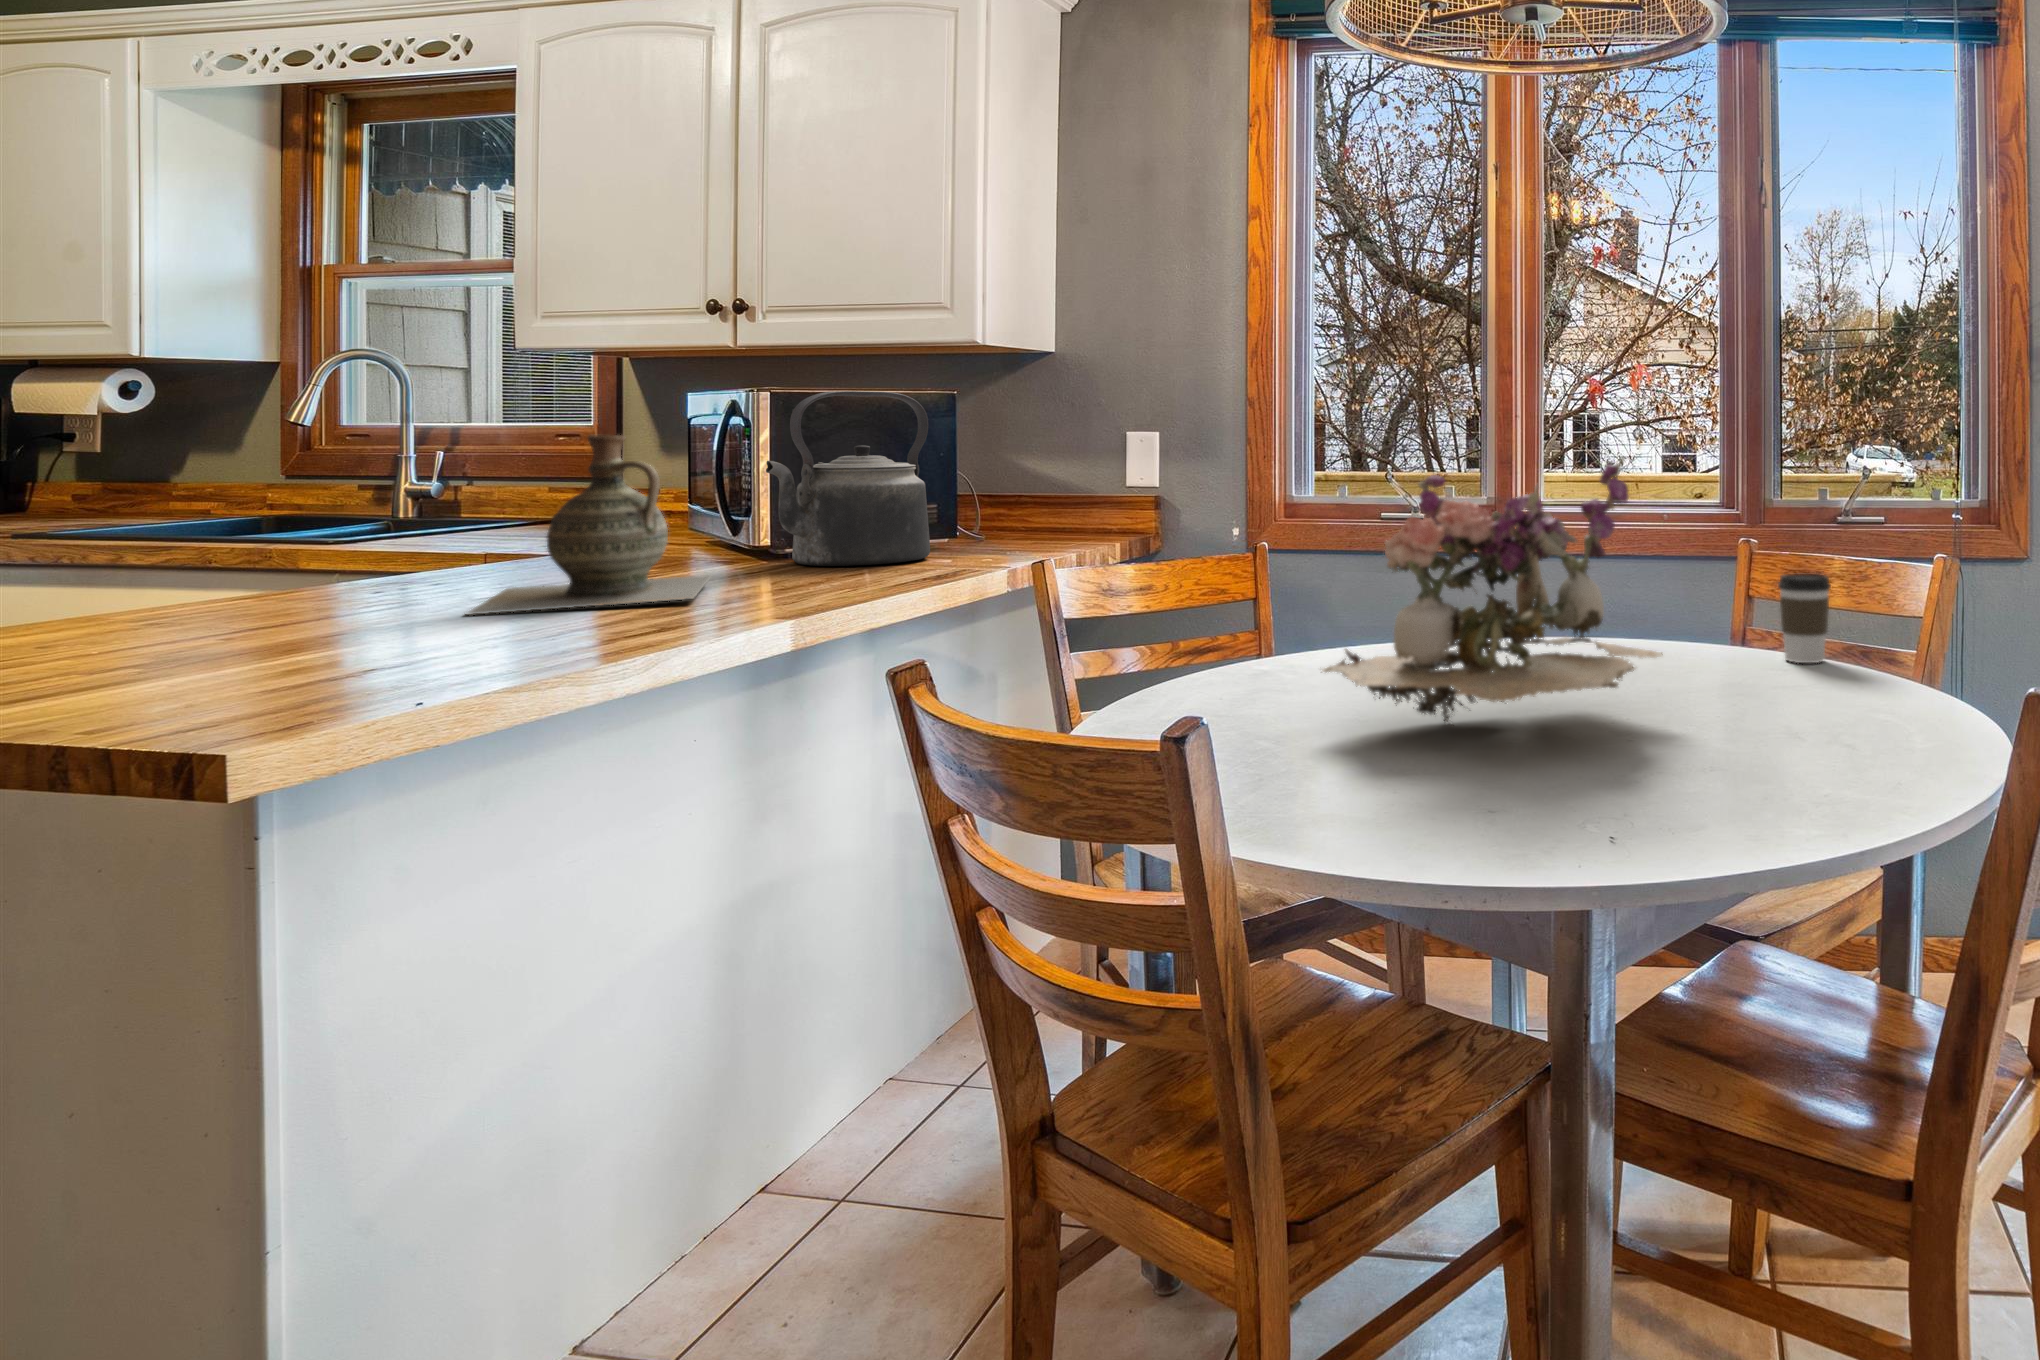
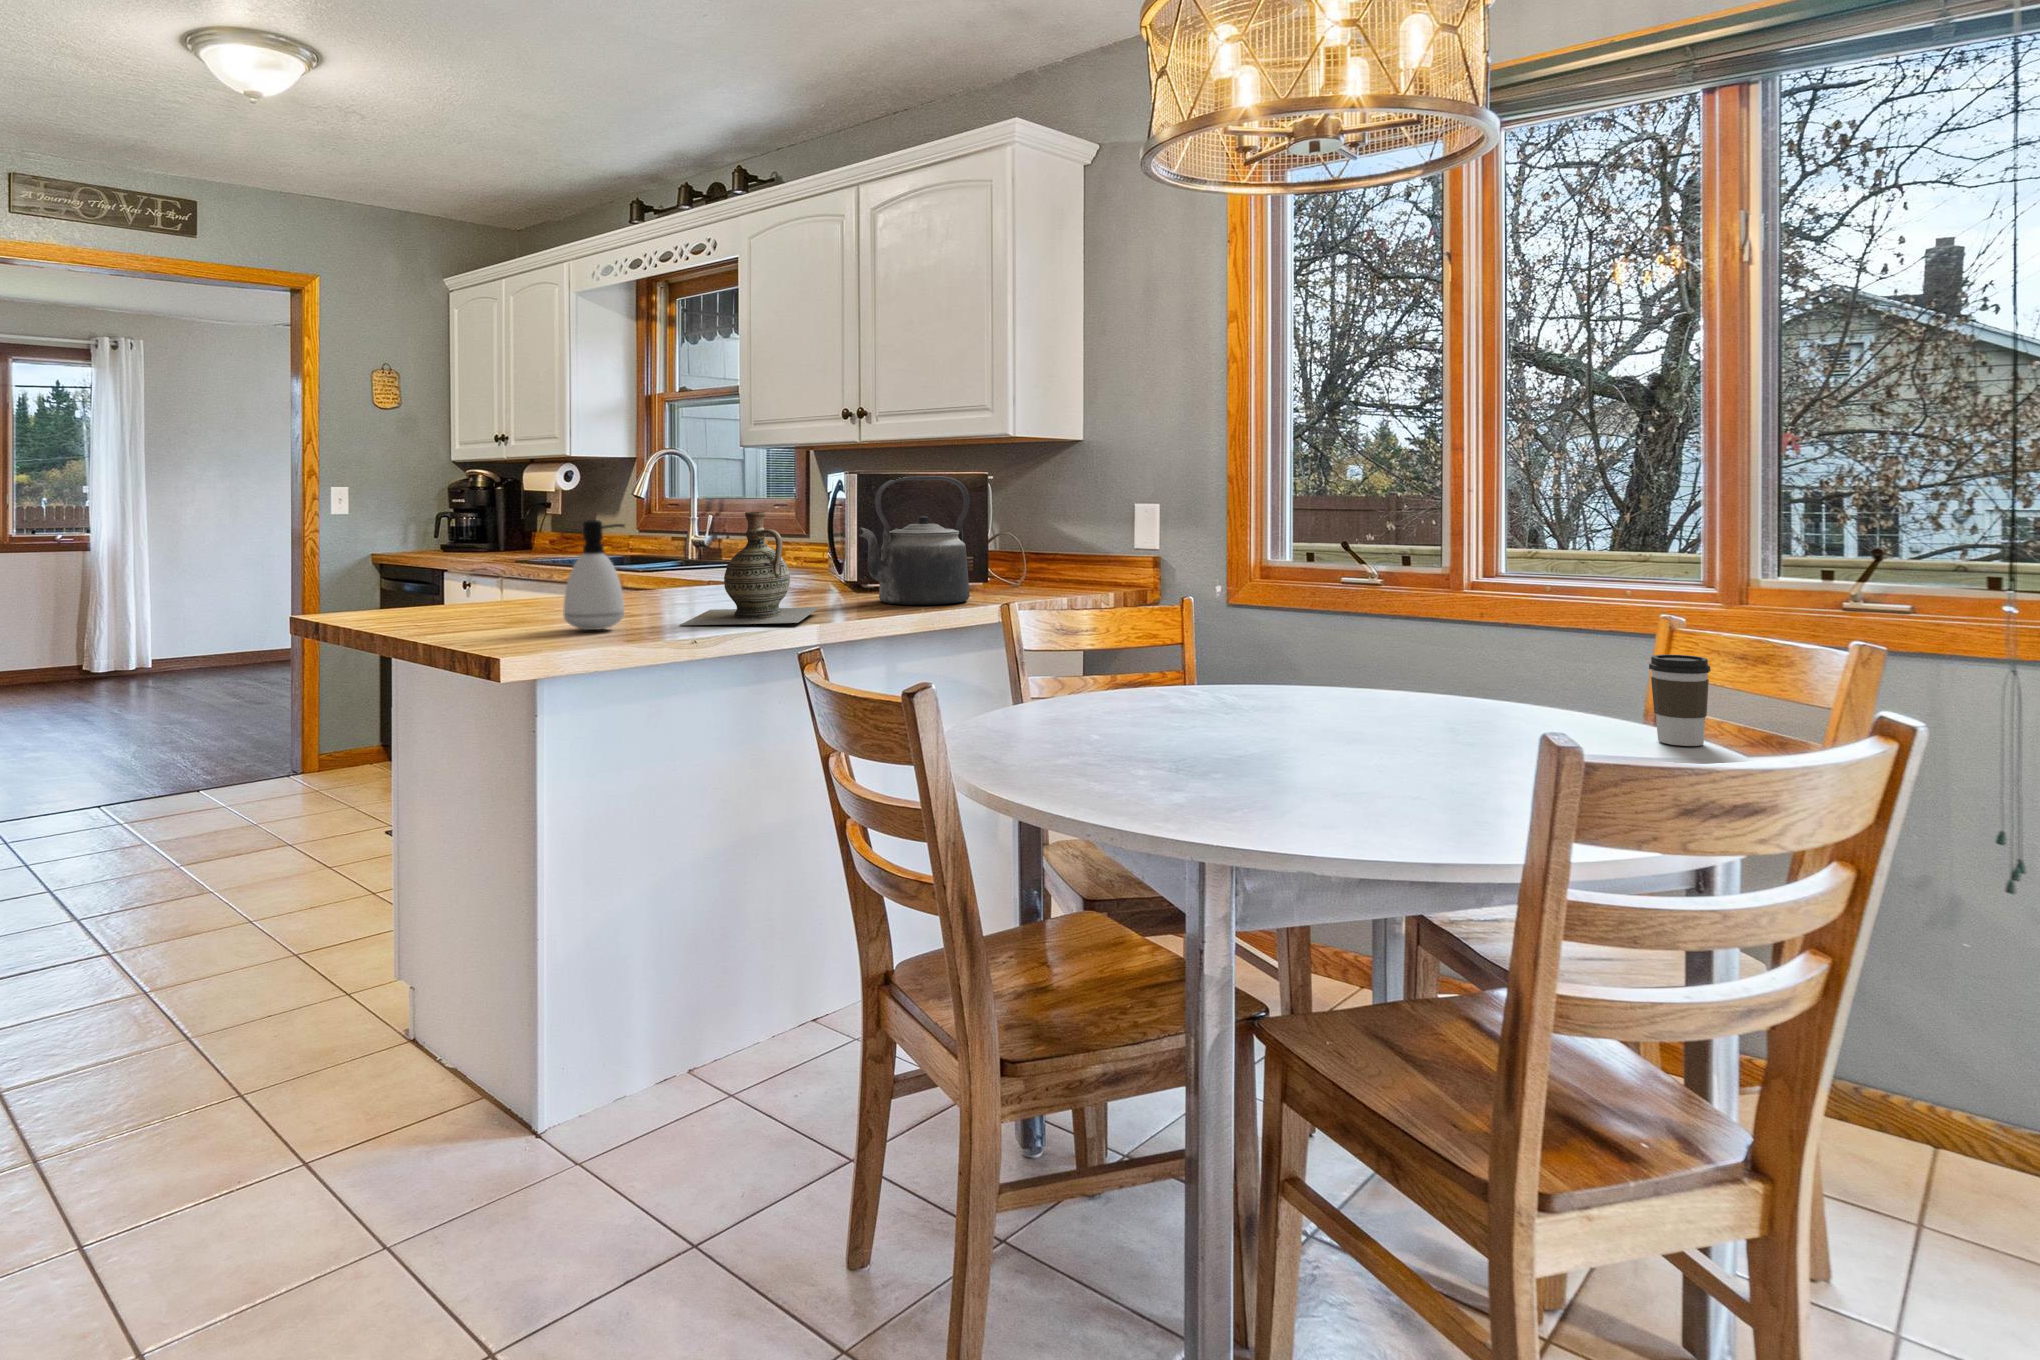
soap dispenser: none [209,444,353,633] -> present [563,520,625,630]
flower arrangement: present [1323,457,1663,726] -> none [1155,538,1456,760]

